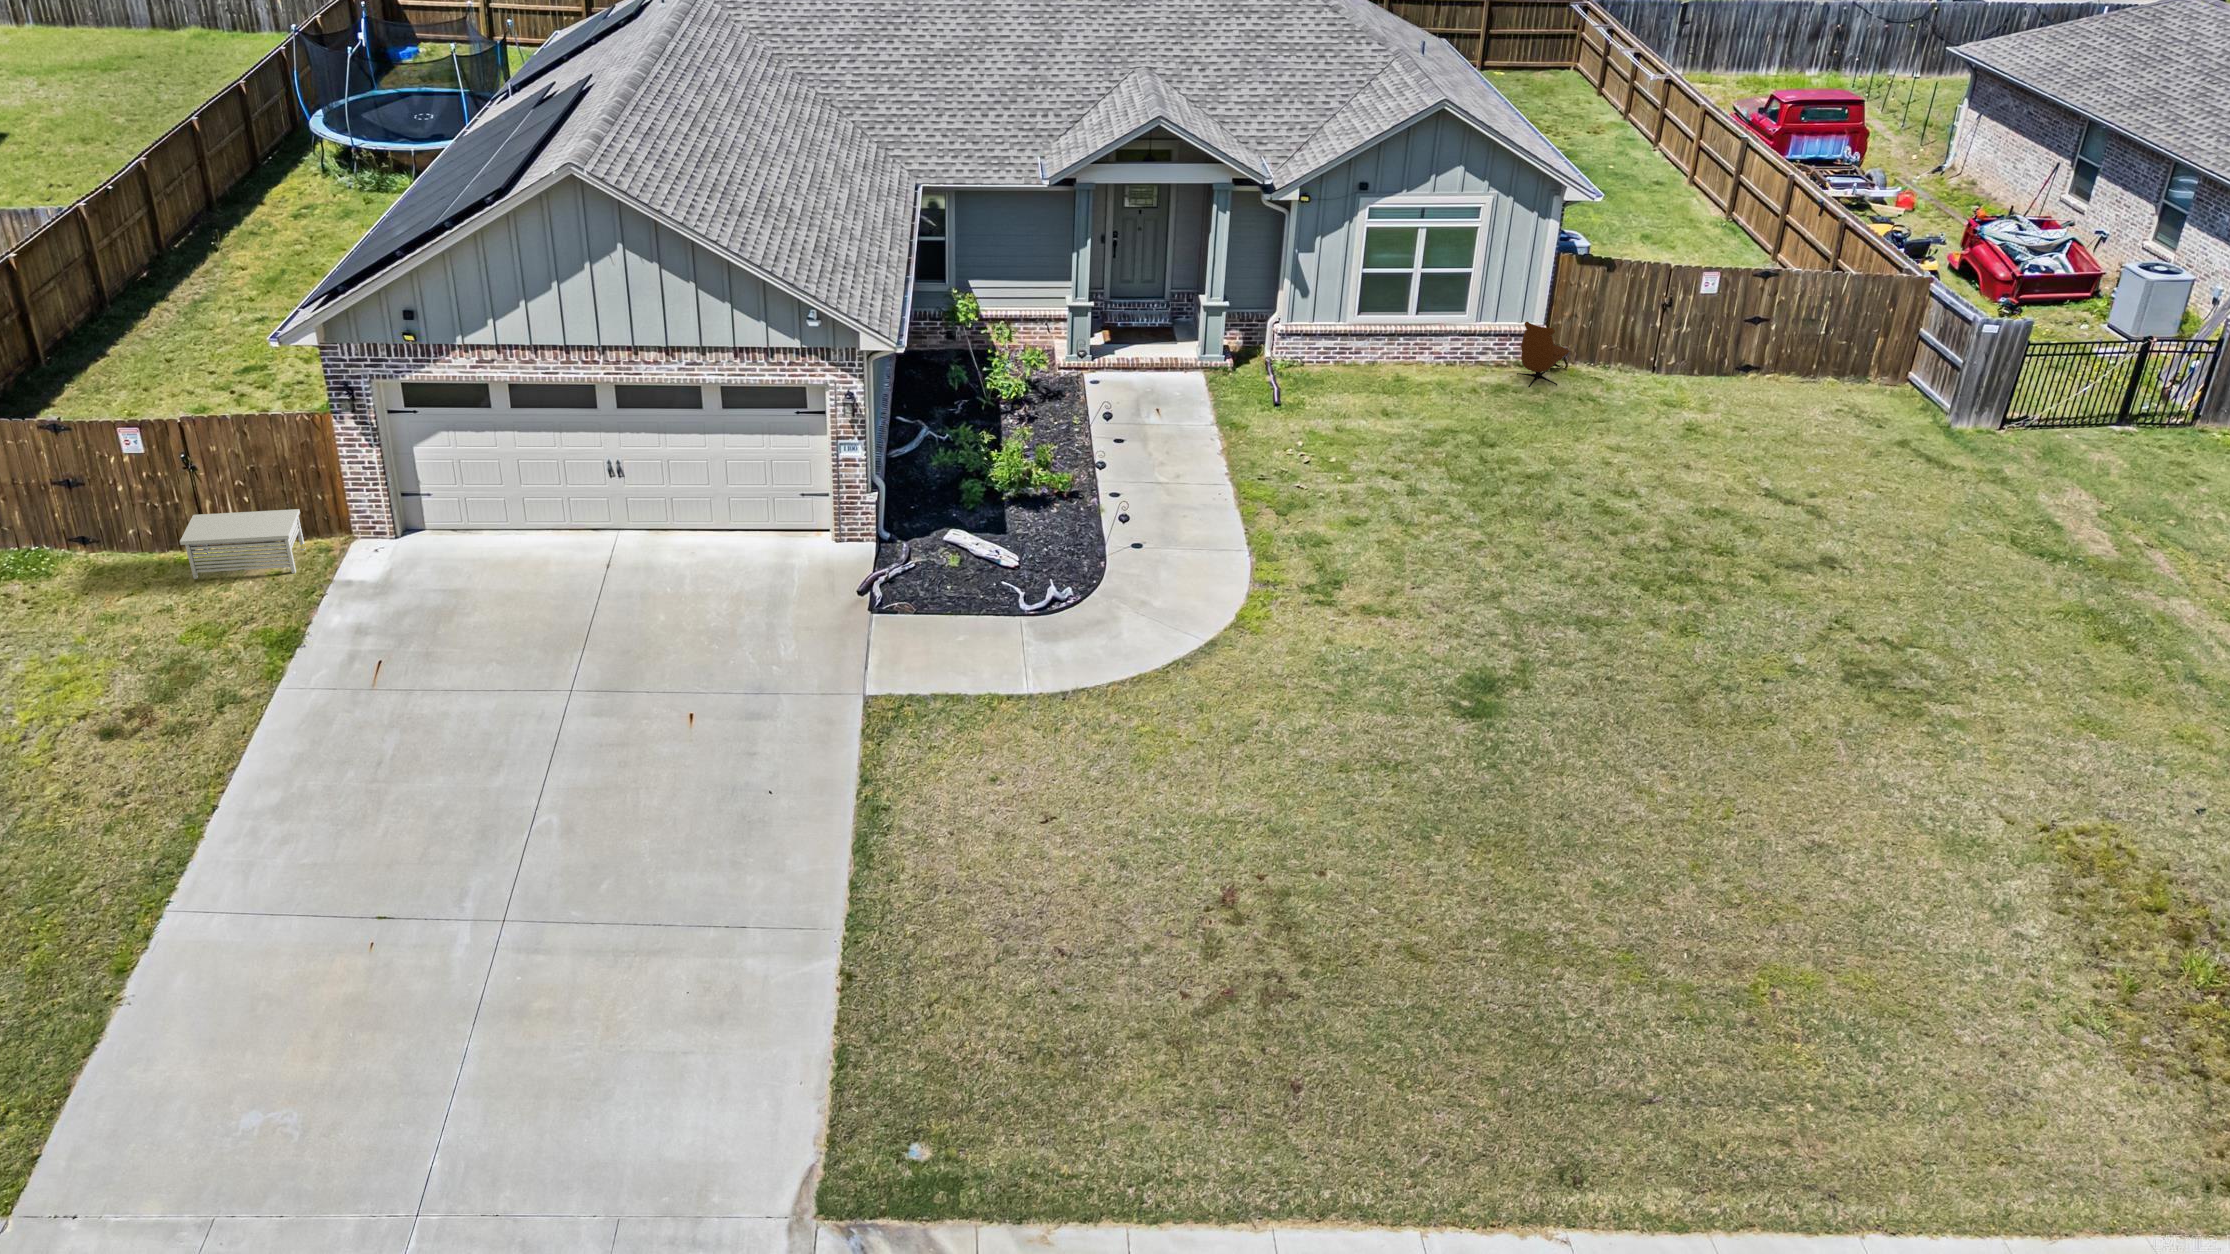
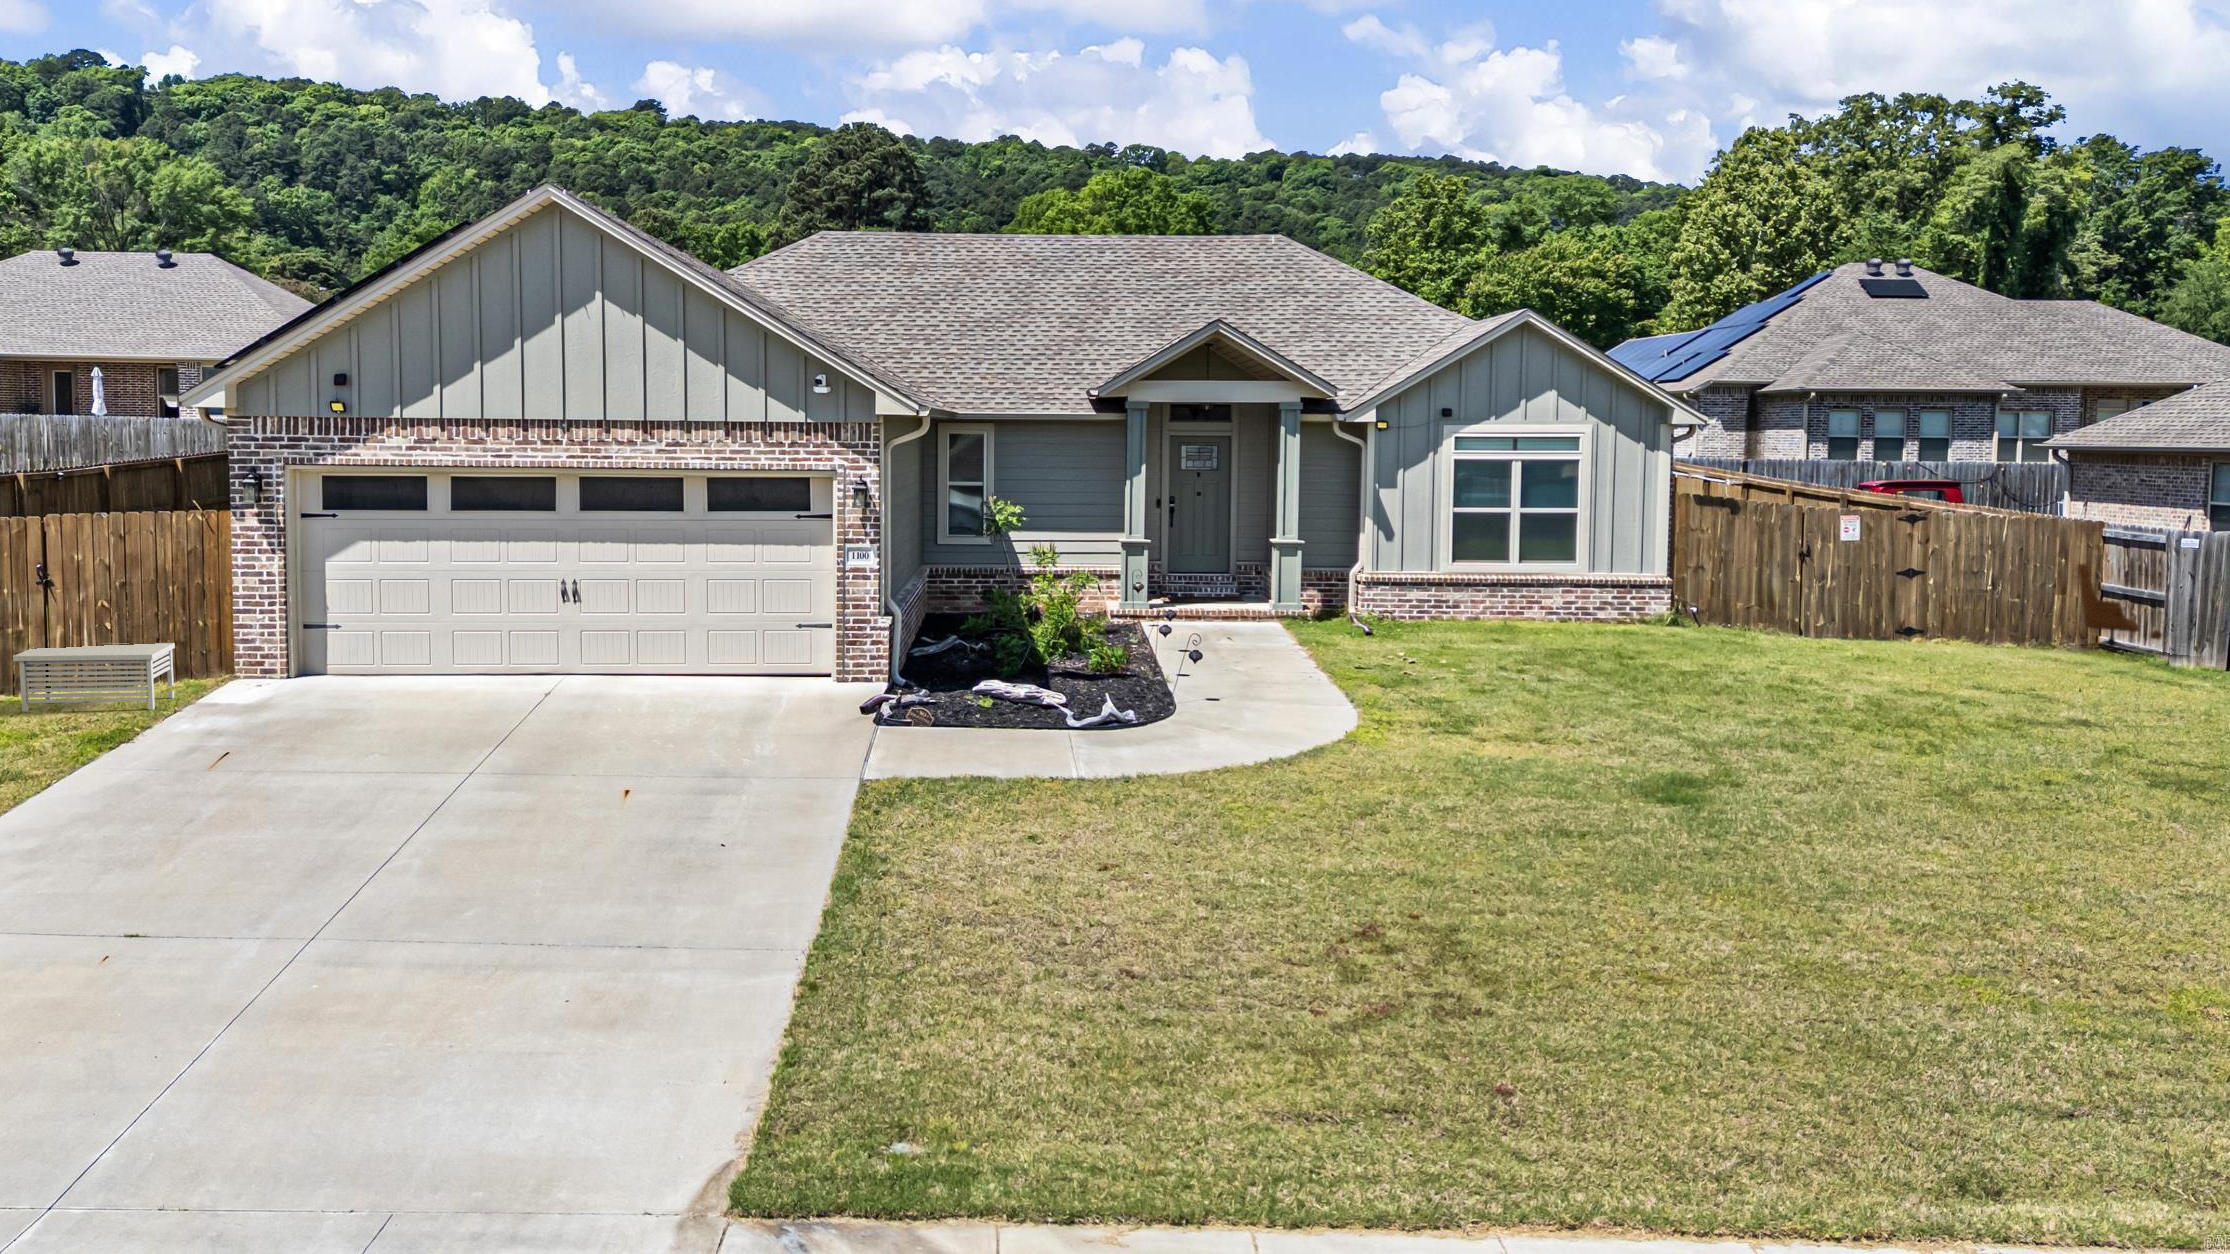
lounge chair: present [1517,322,1569,387] -> present [2078,564,2162,651]

